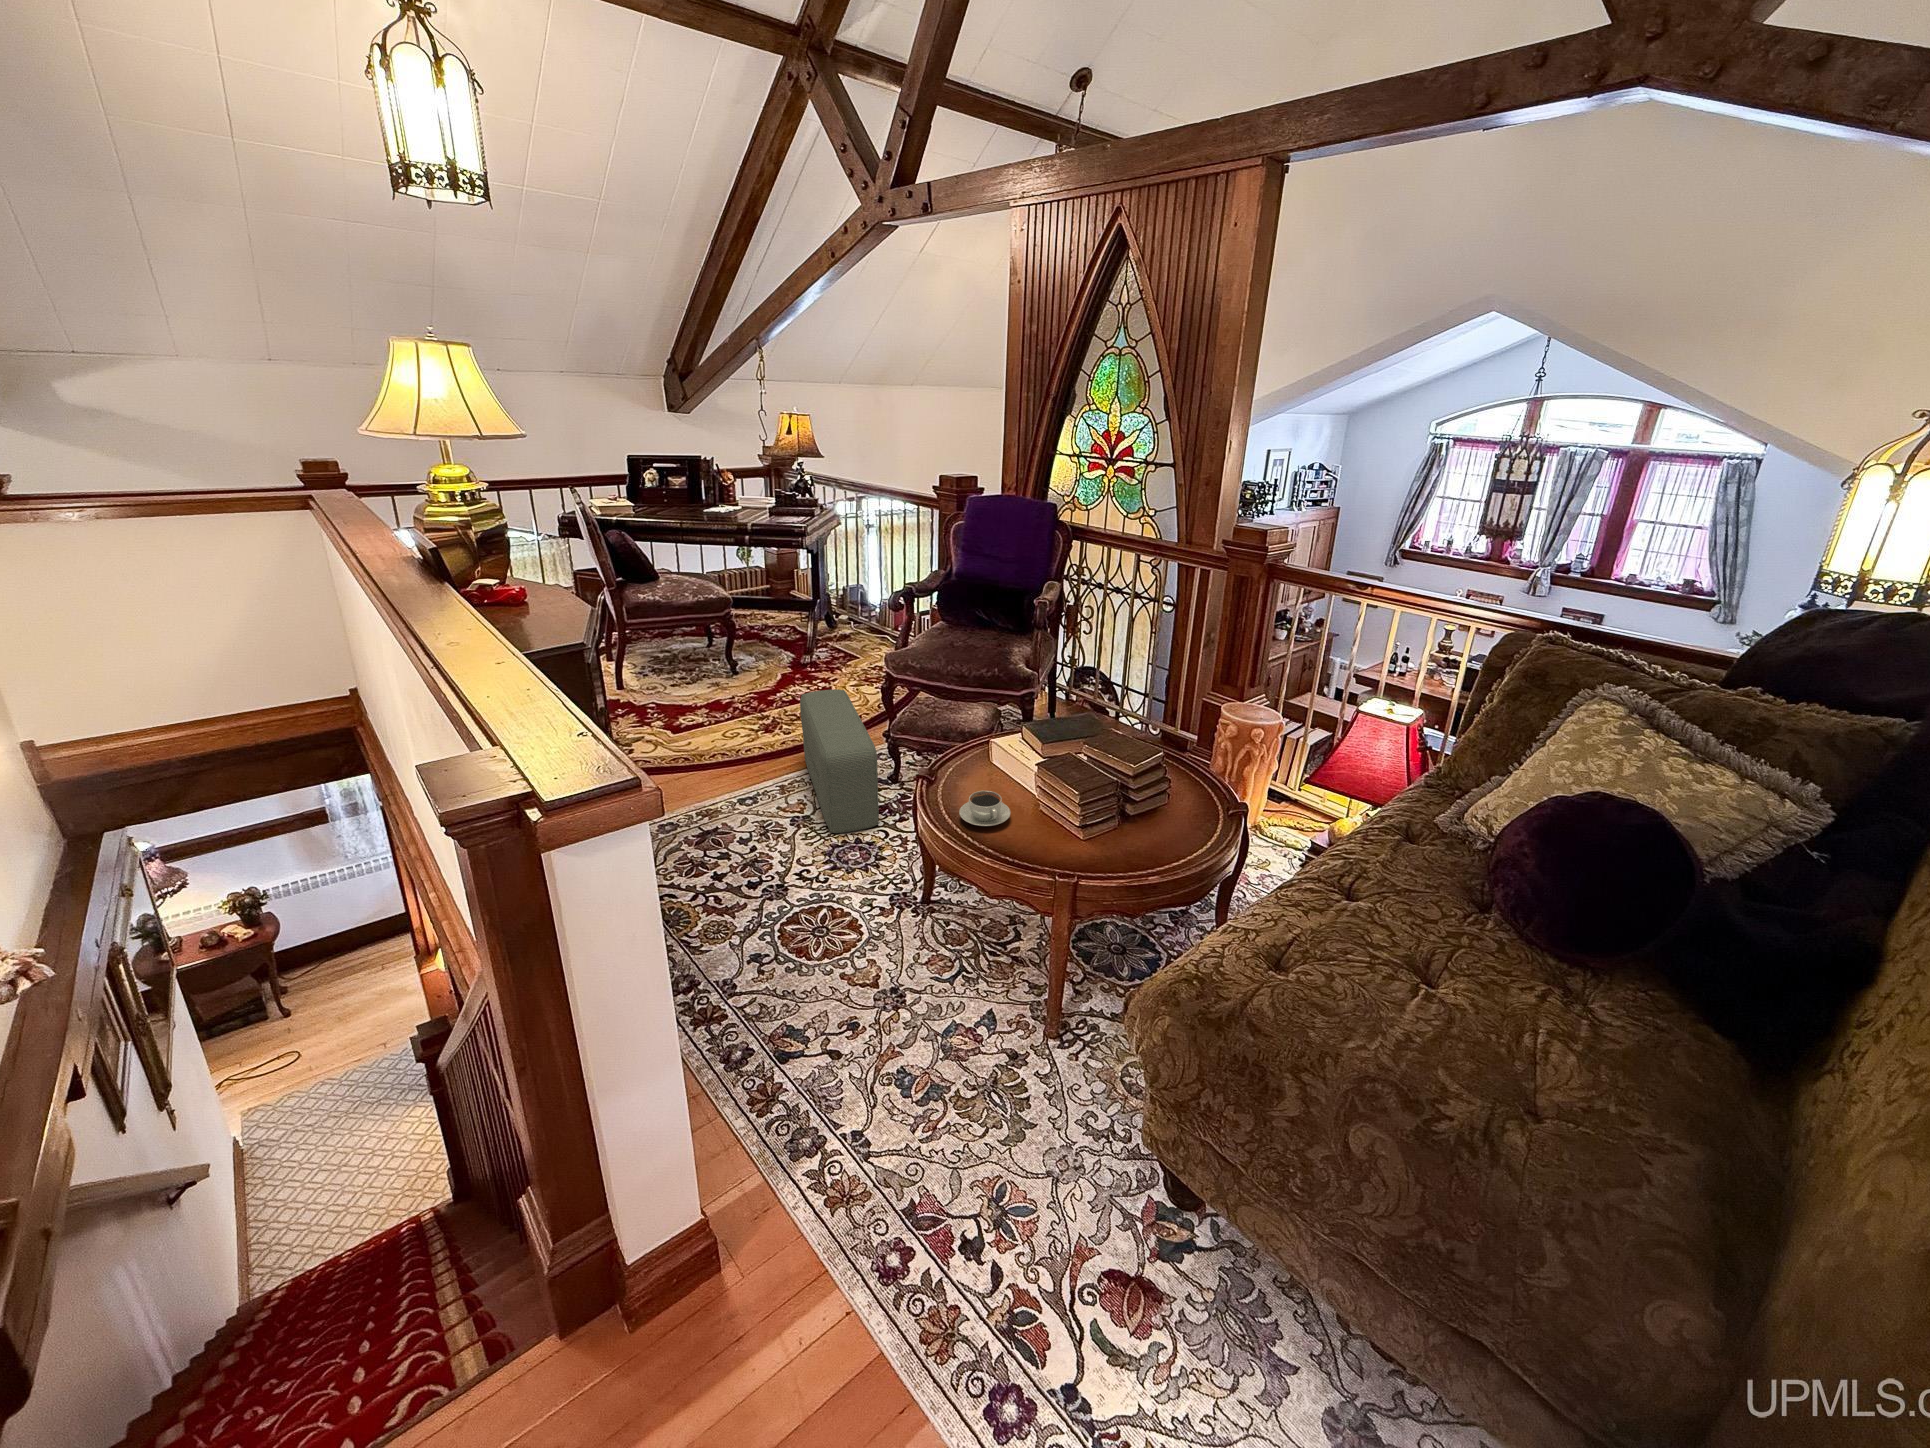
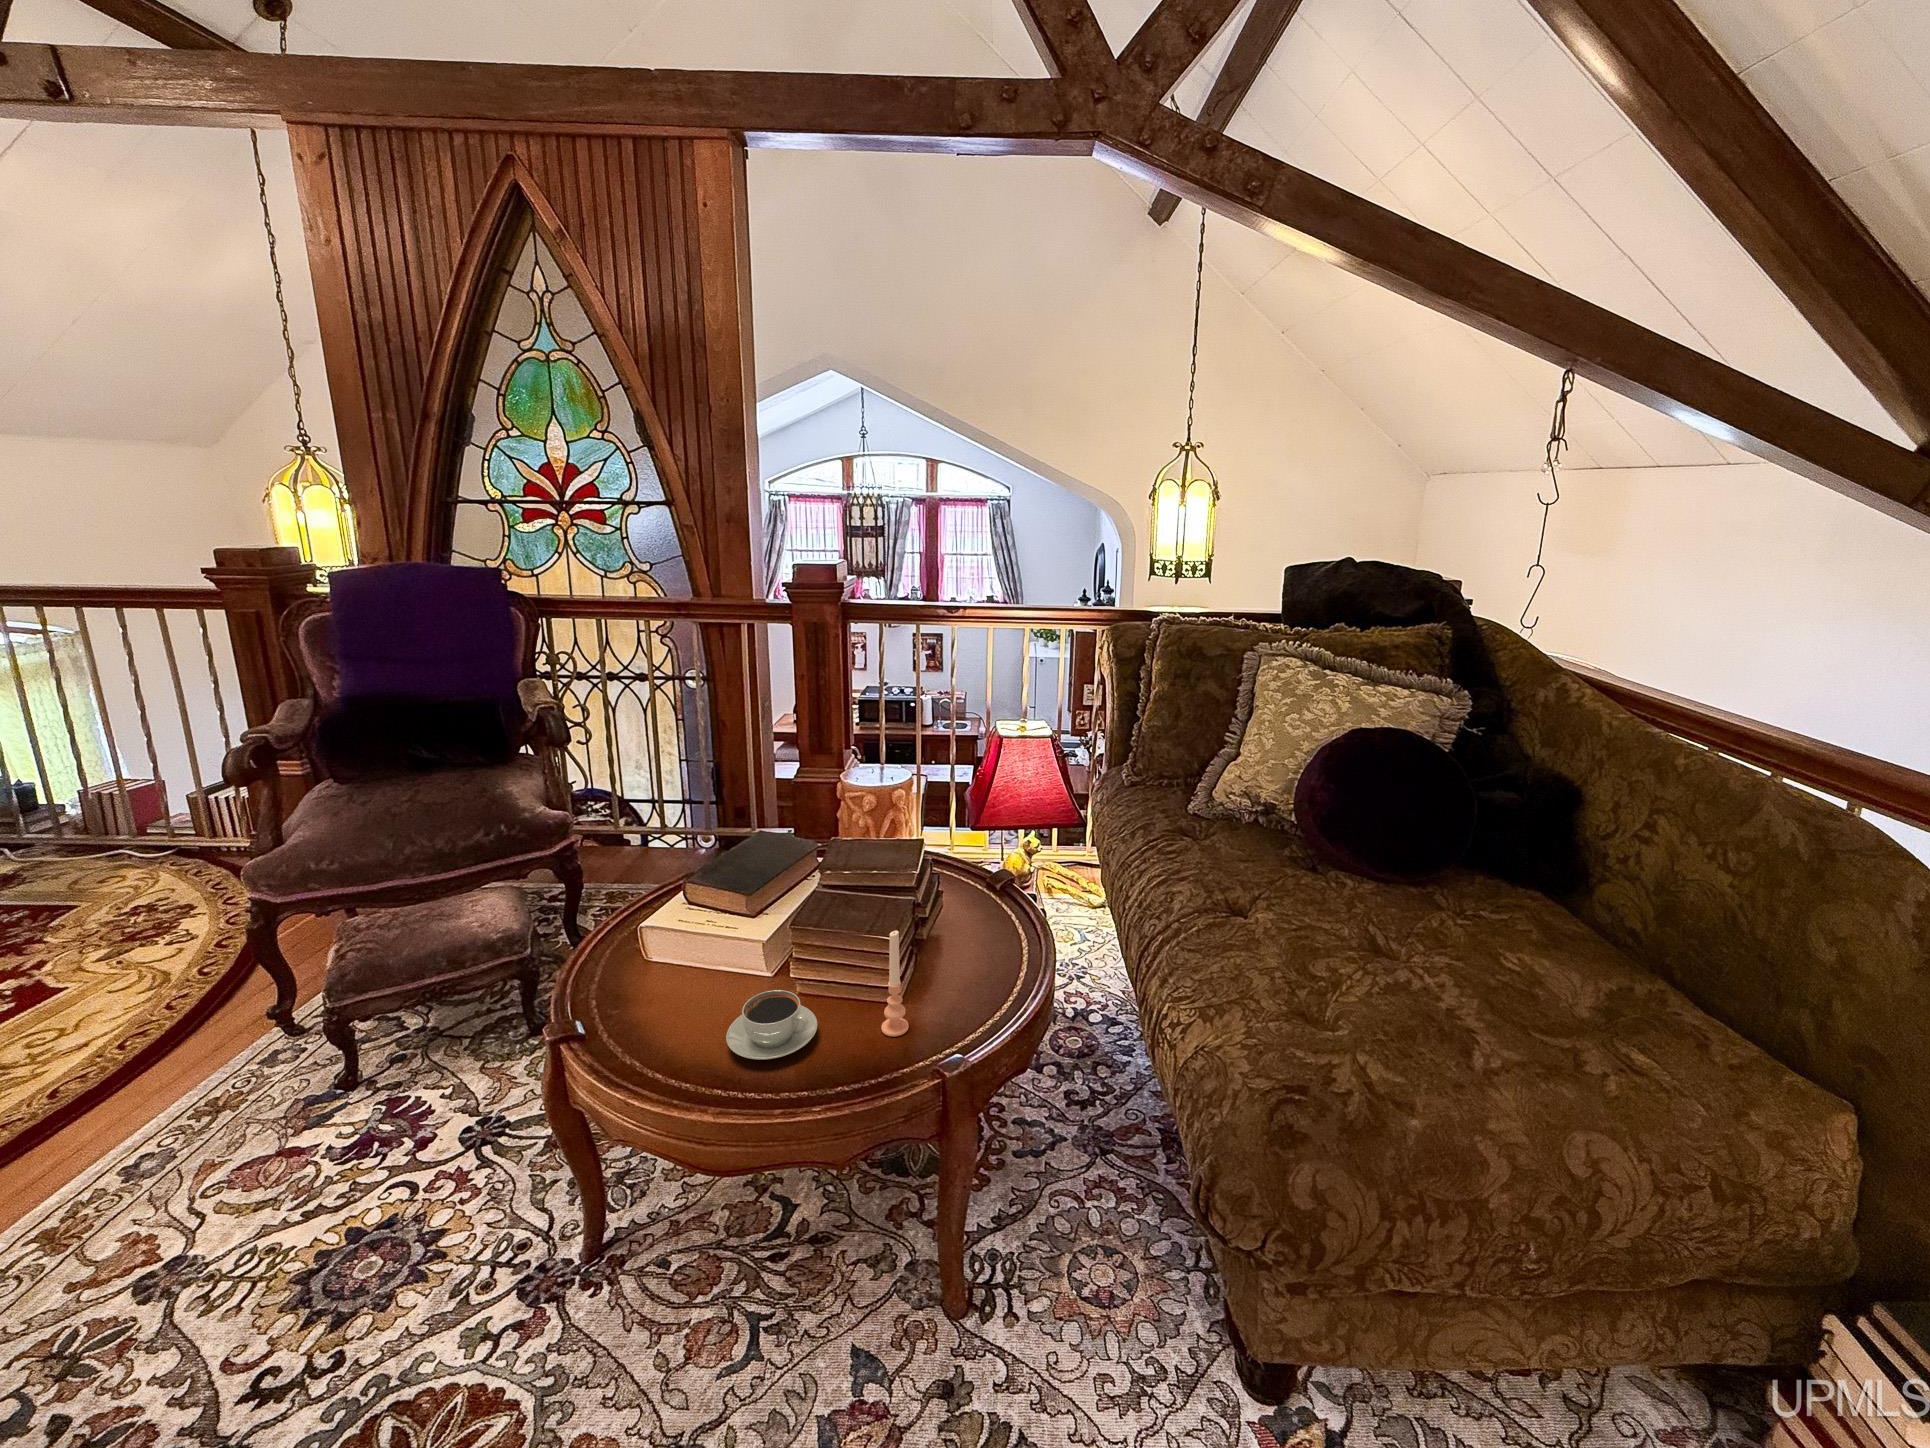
pouf: present [800,689,879,833] -> none [38,962,380,1257]
candle: none [1035,782,1052,847] -> present [881,931,909,1036]

